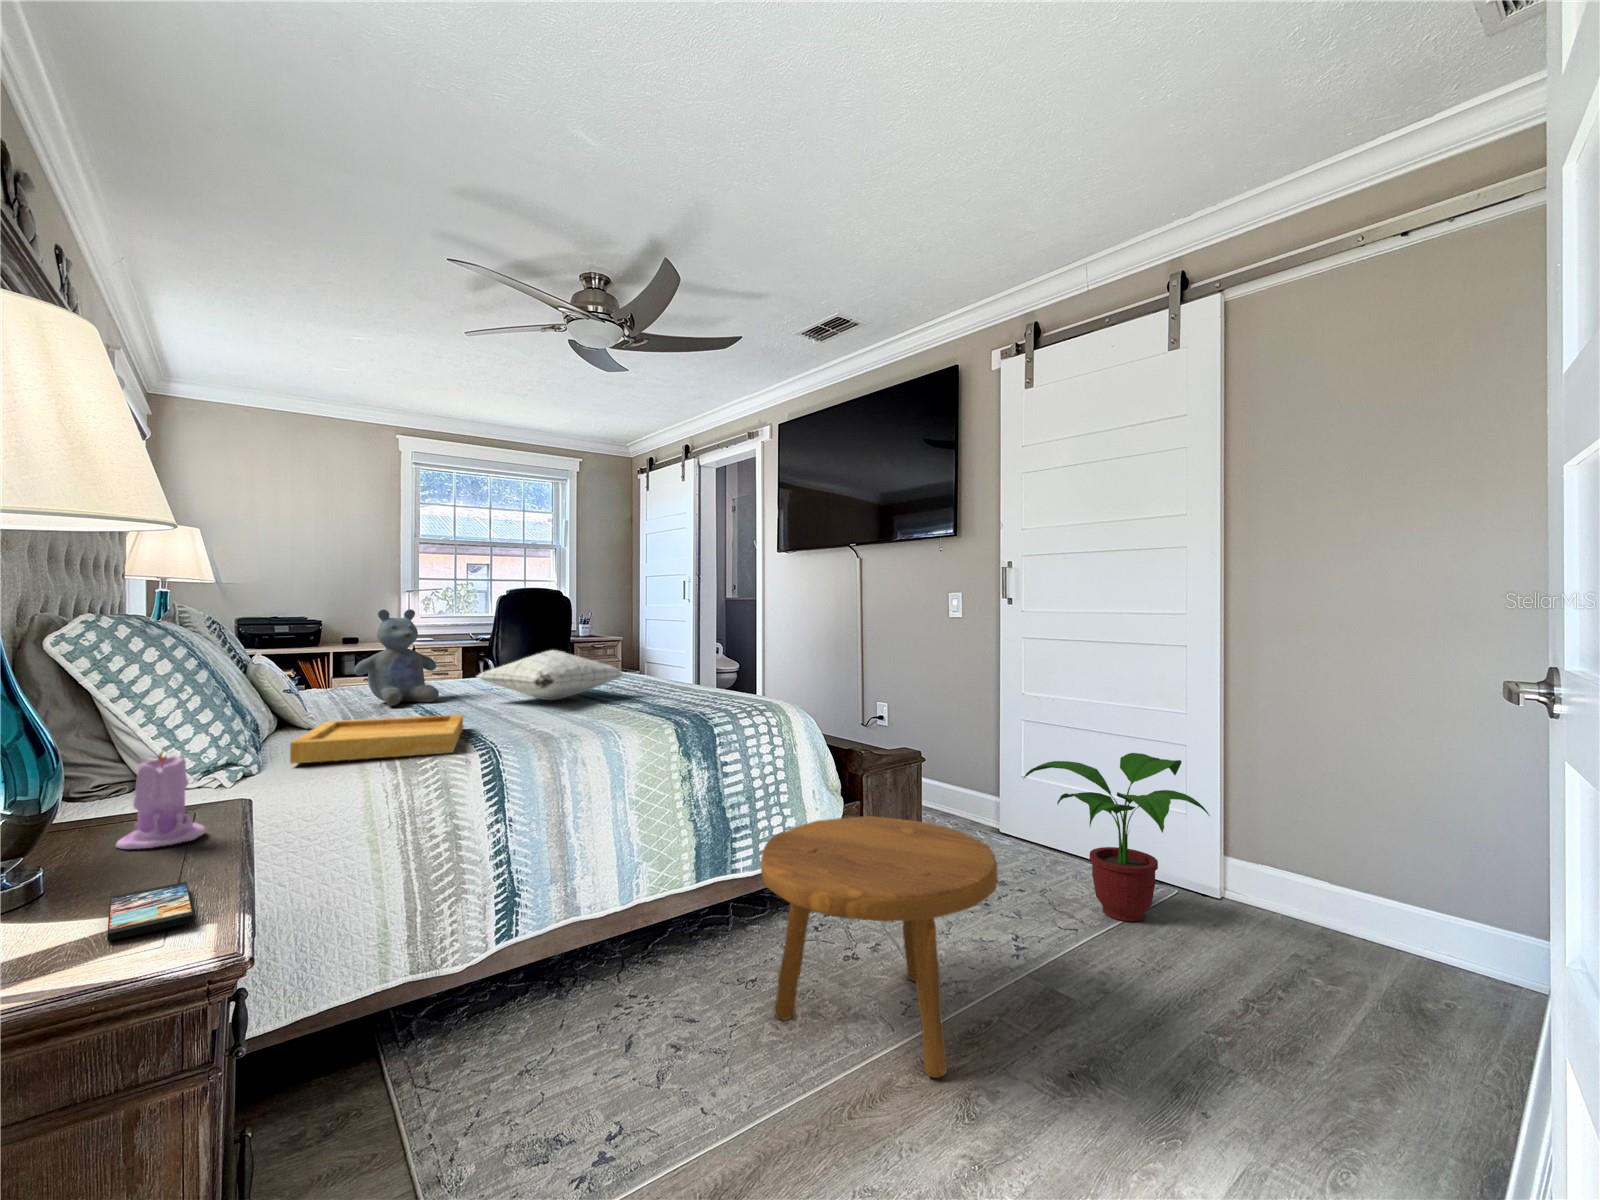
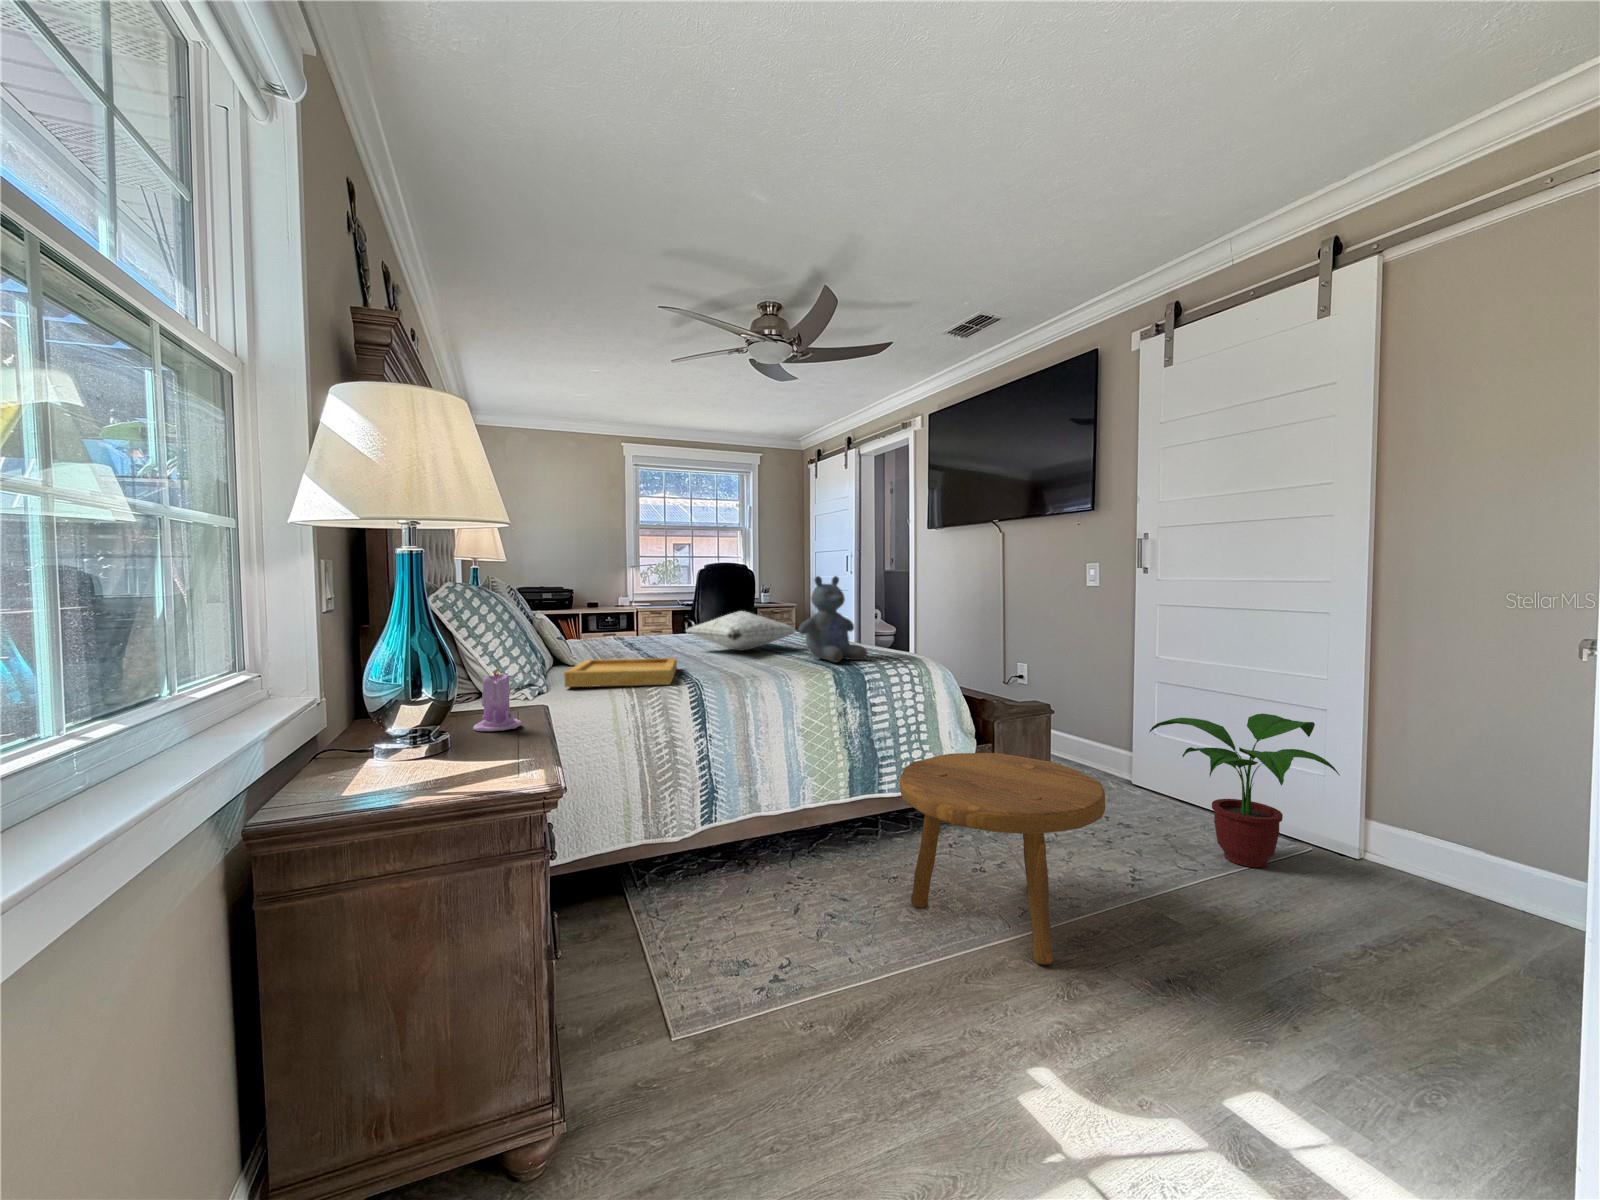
stuffed bear: present [354,609,439,706] -> present [799,576,867,662]
smartphone: present [107,882,194,941] -> none [477,750,524,777]

